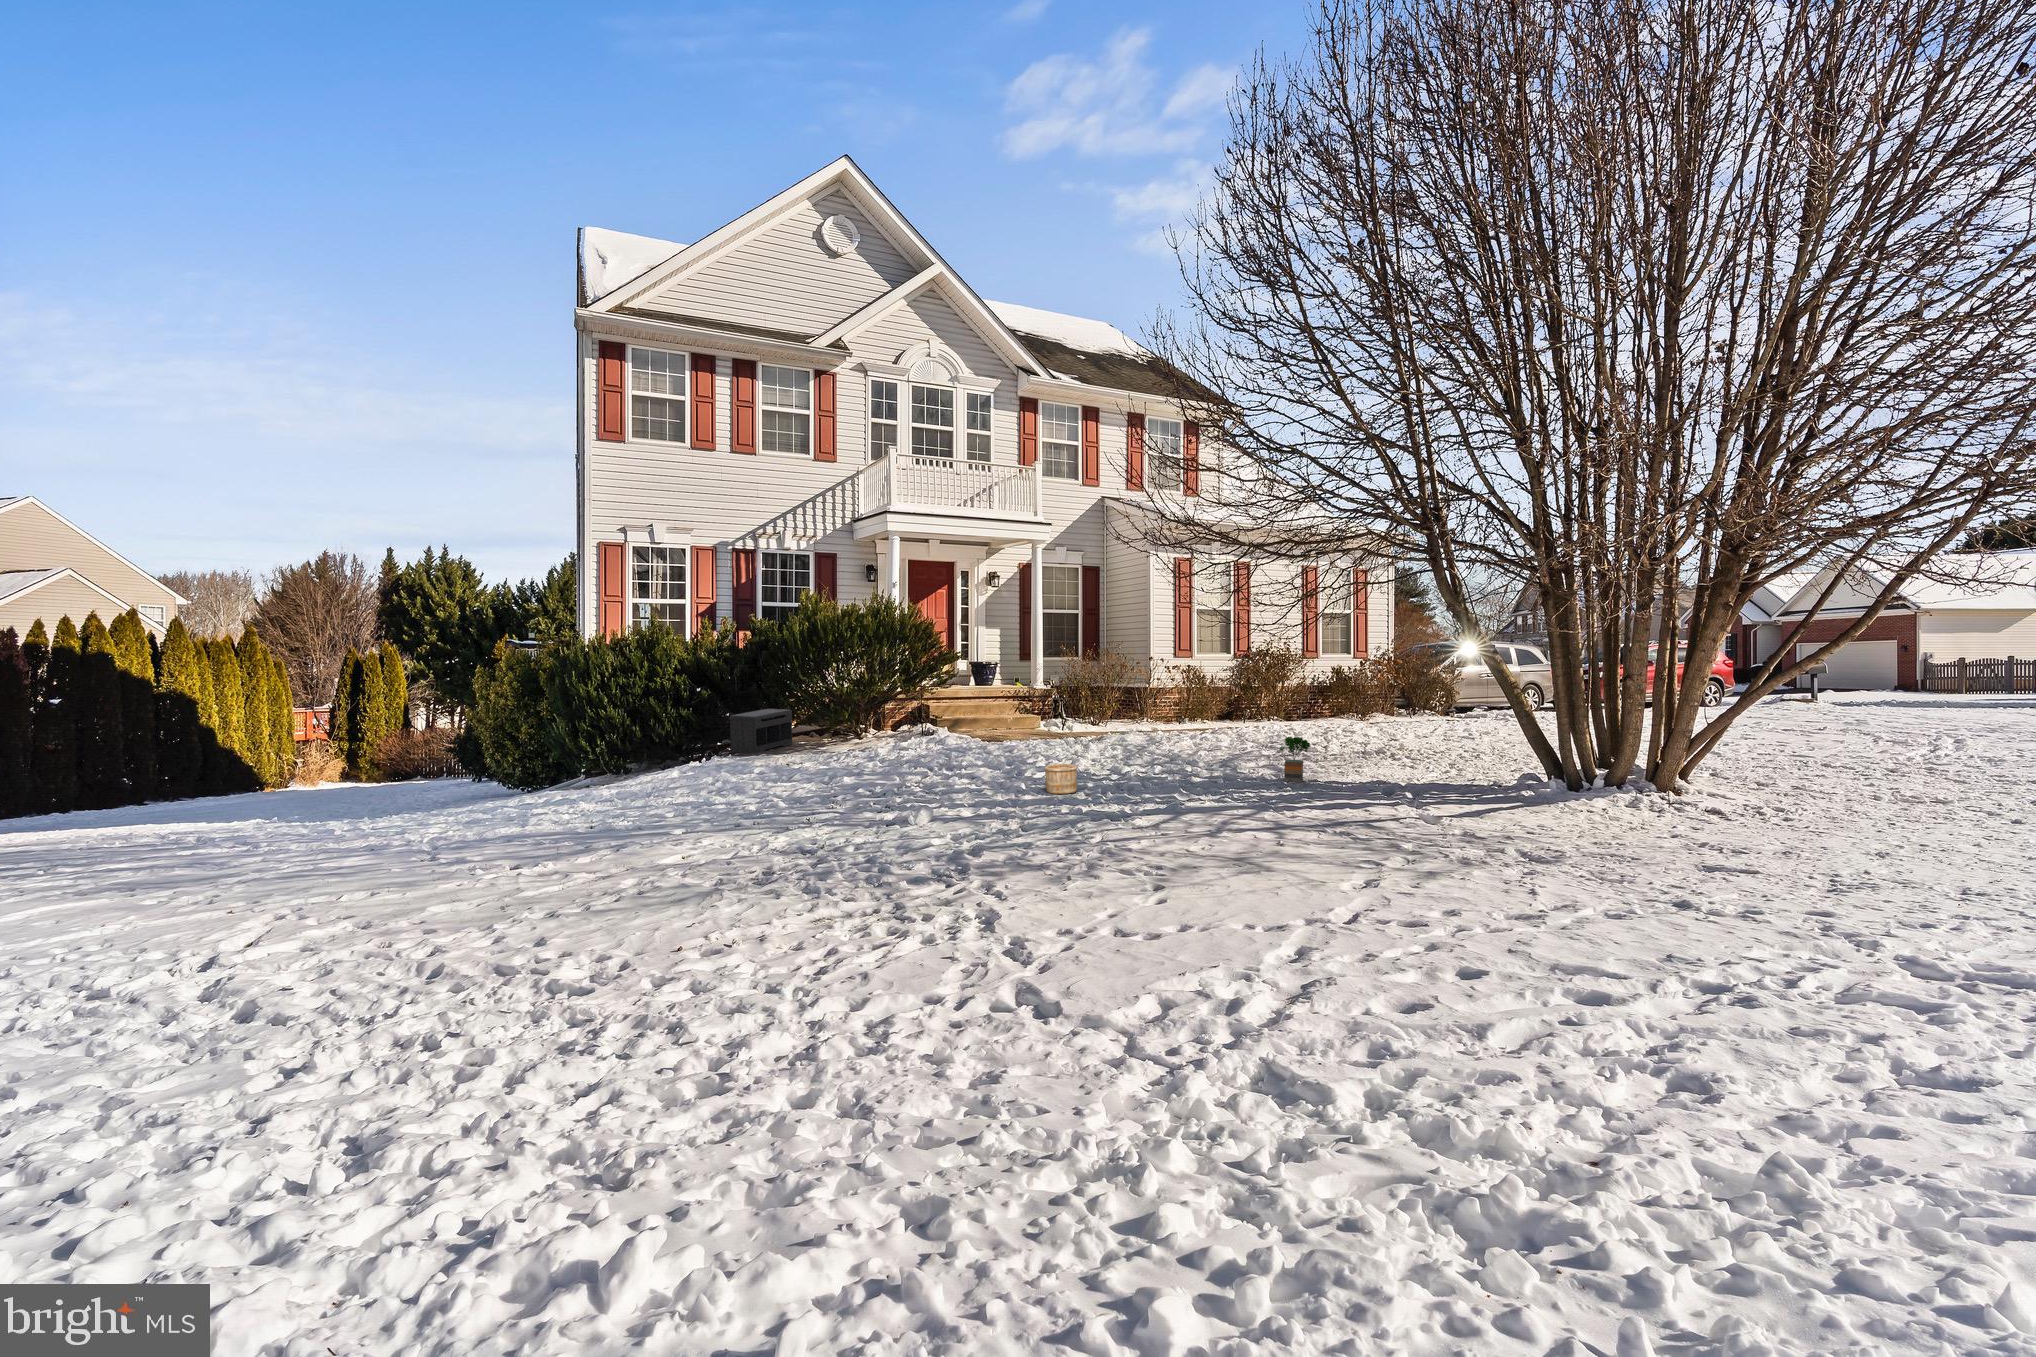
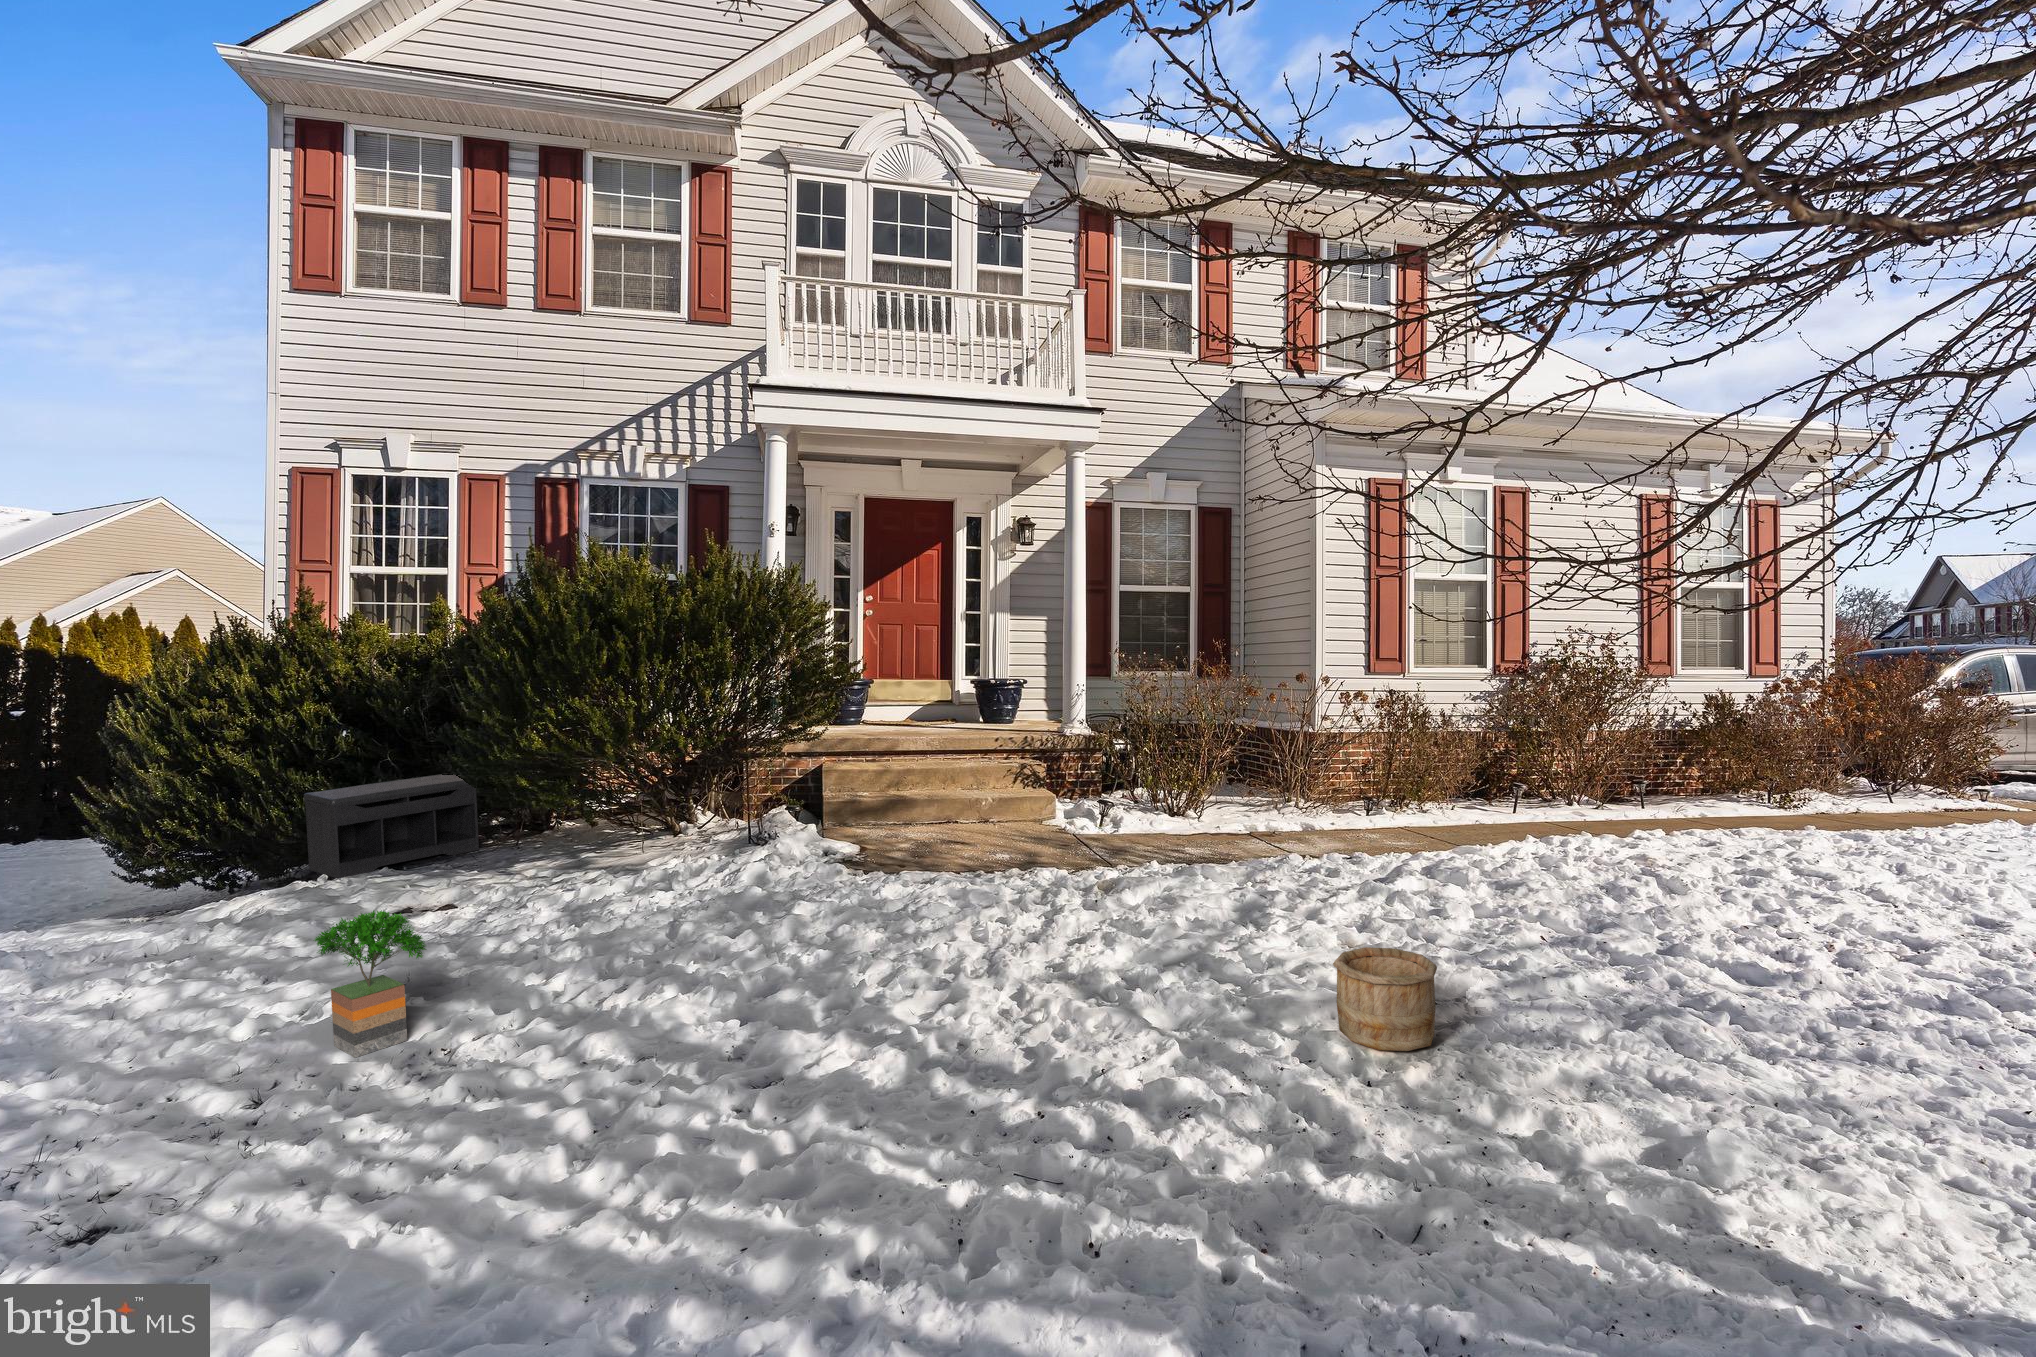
potted tree: present [1280,737,1310,783] -> present [315,911,426,1058]
wooden bucket: present [1044,764,1078,794] -> present [1333,947,1437,1051]

